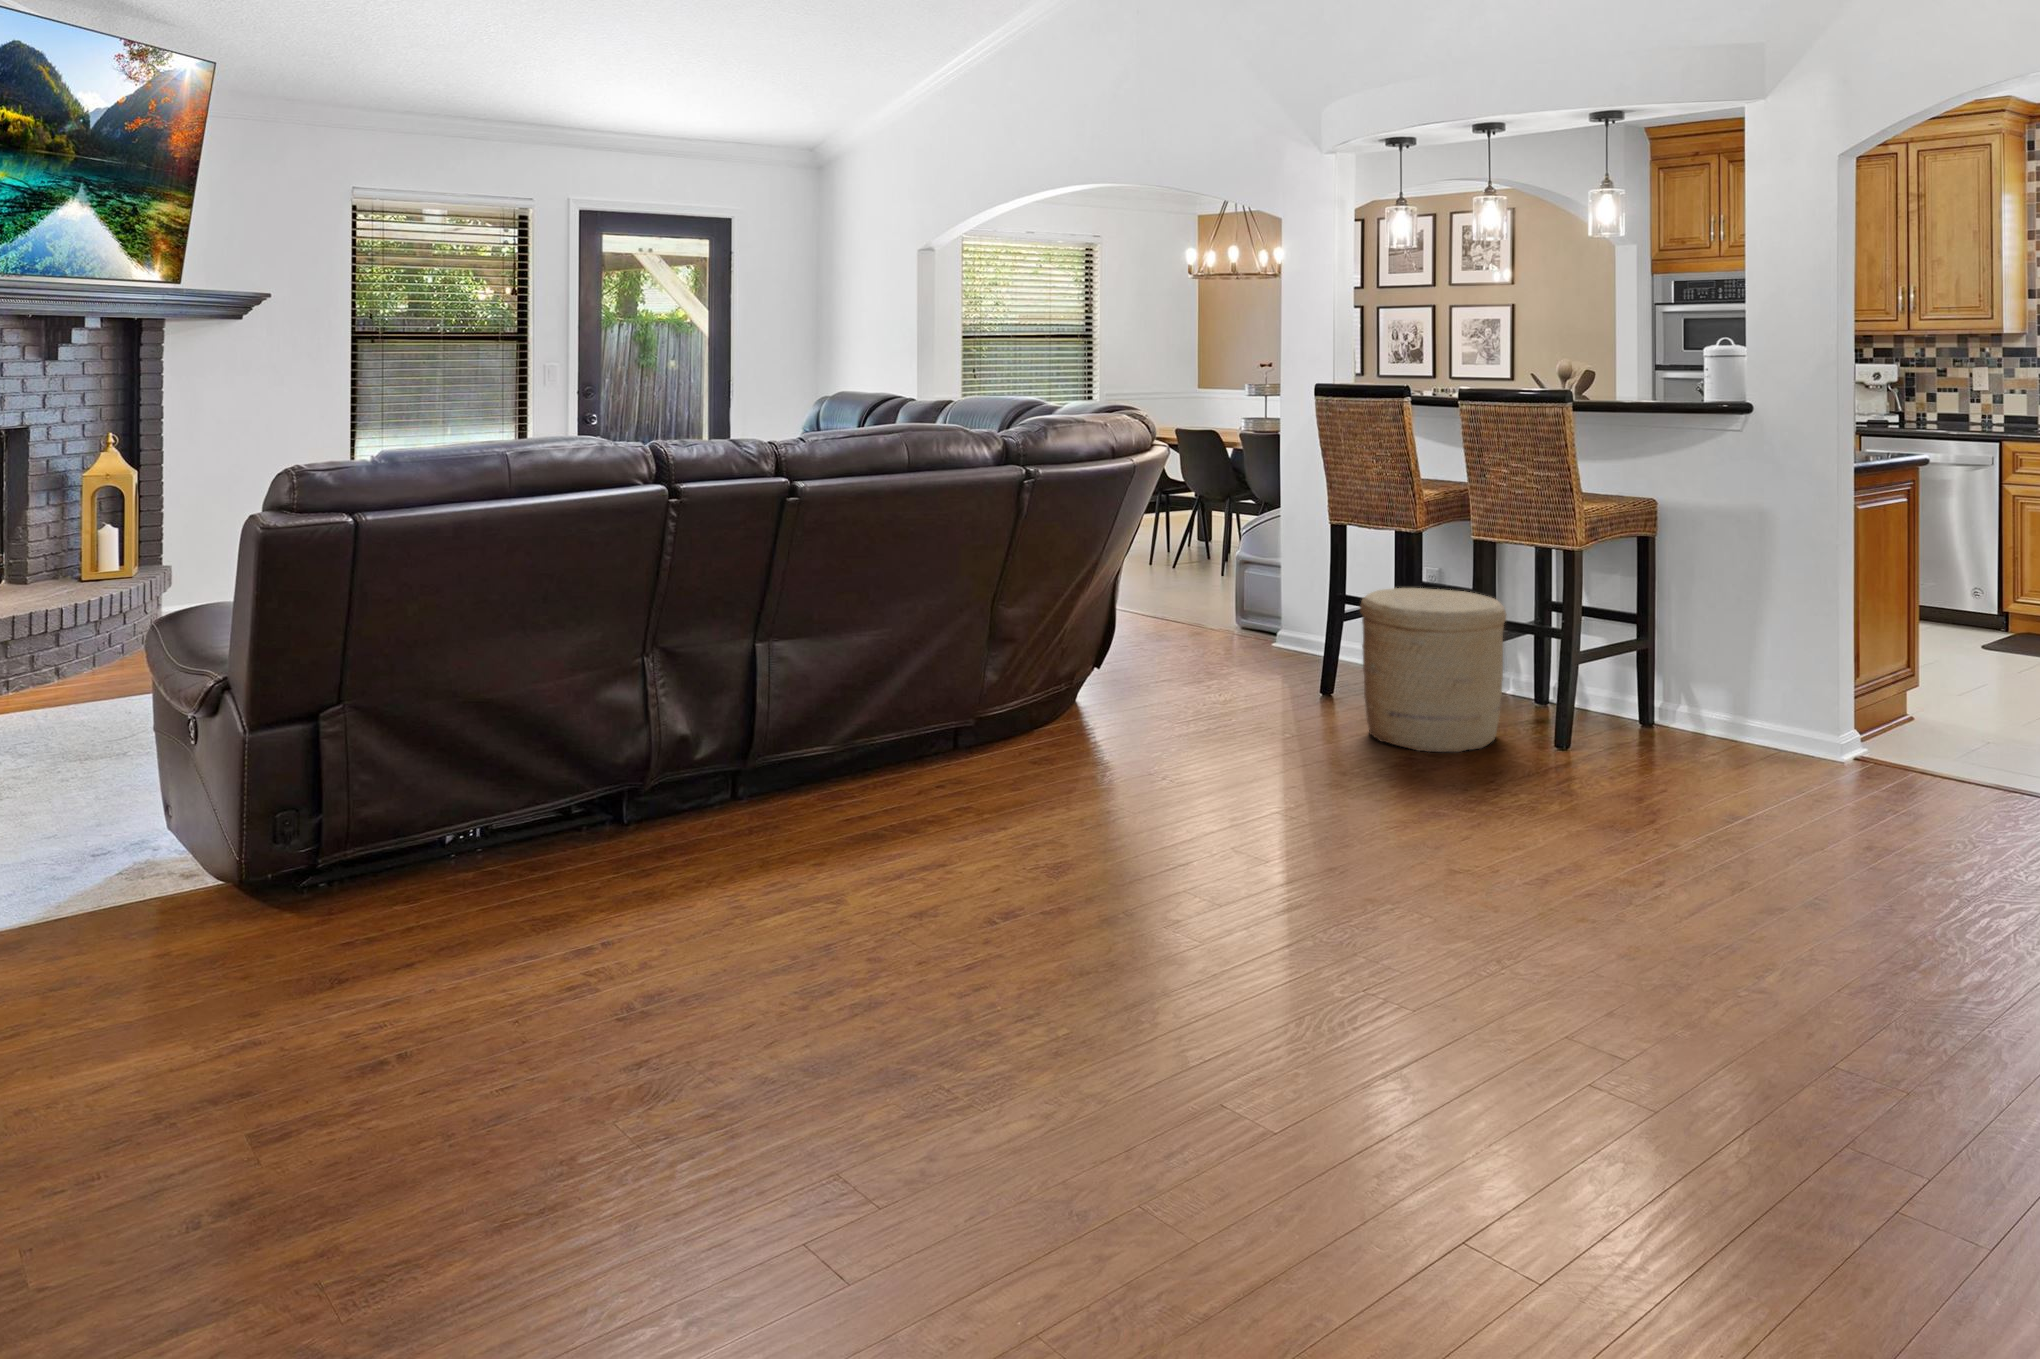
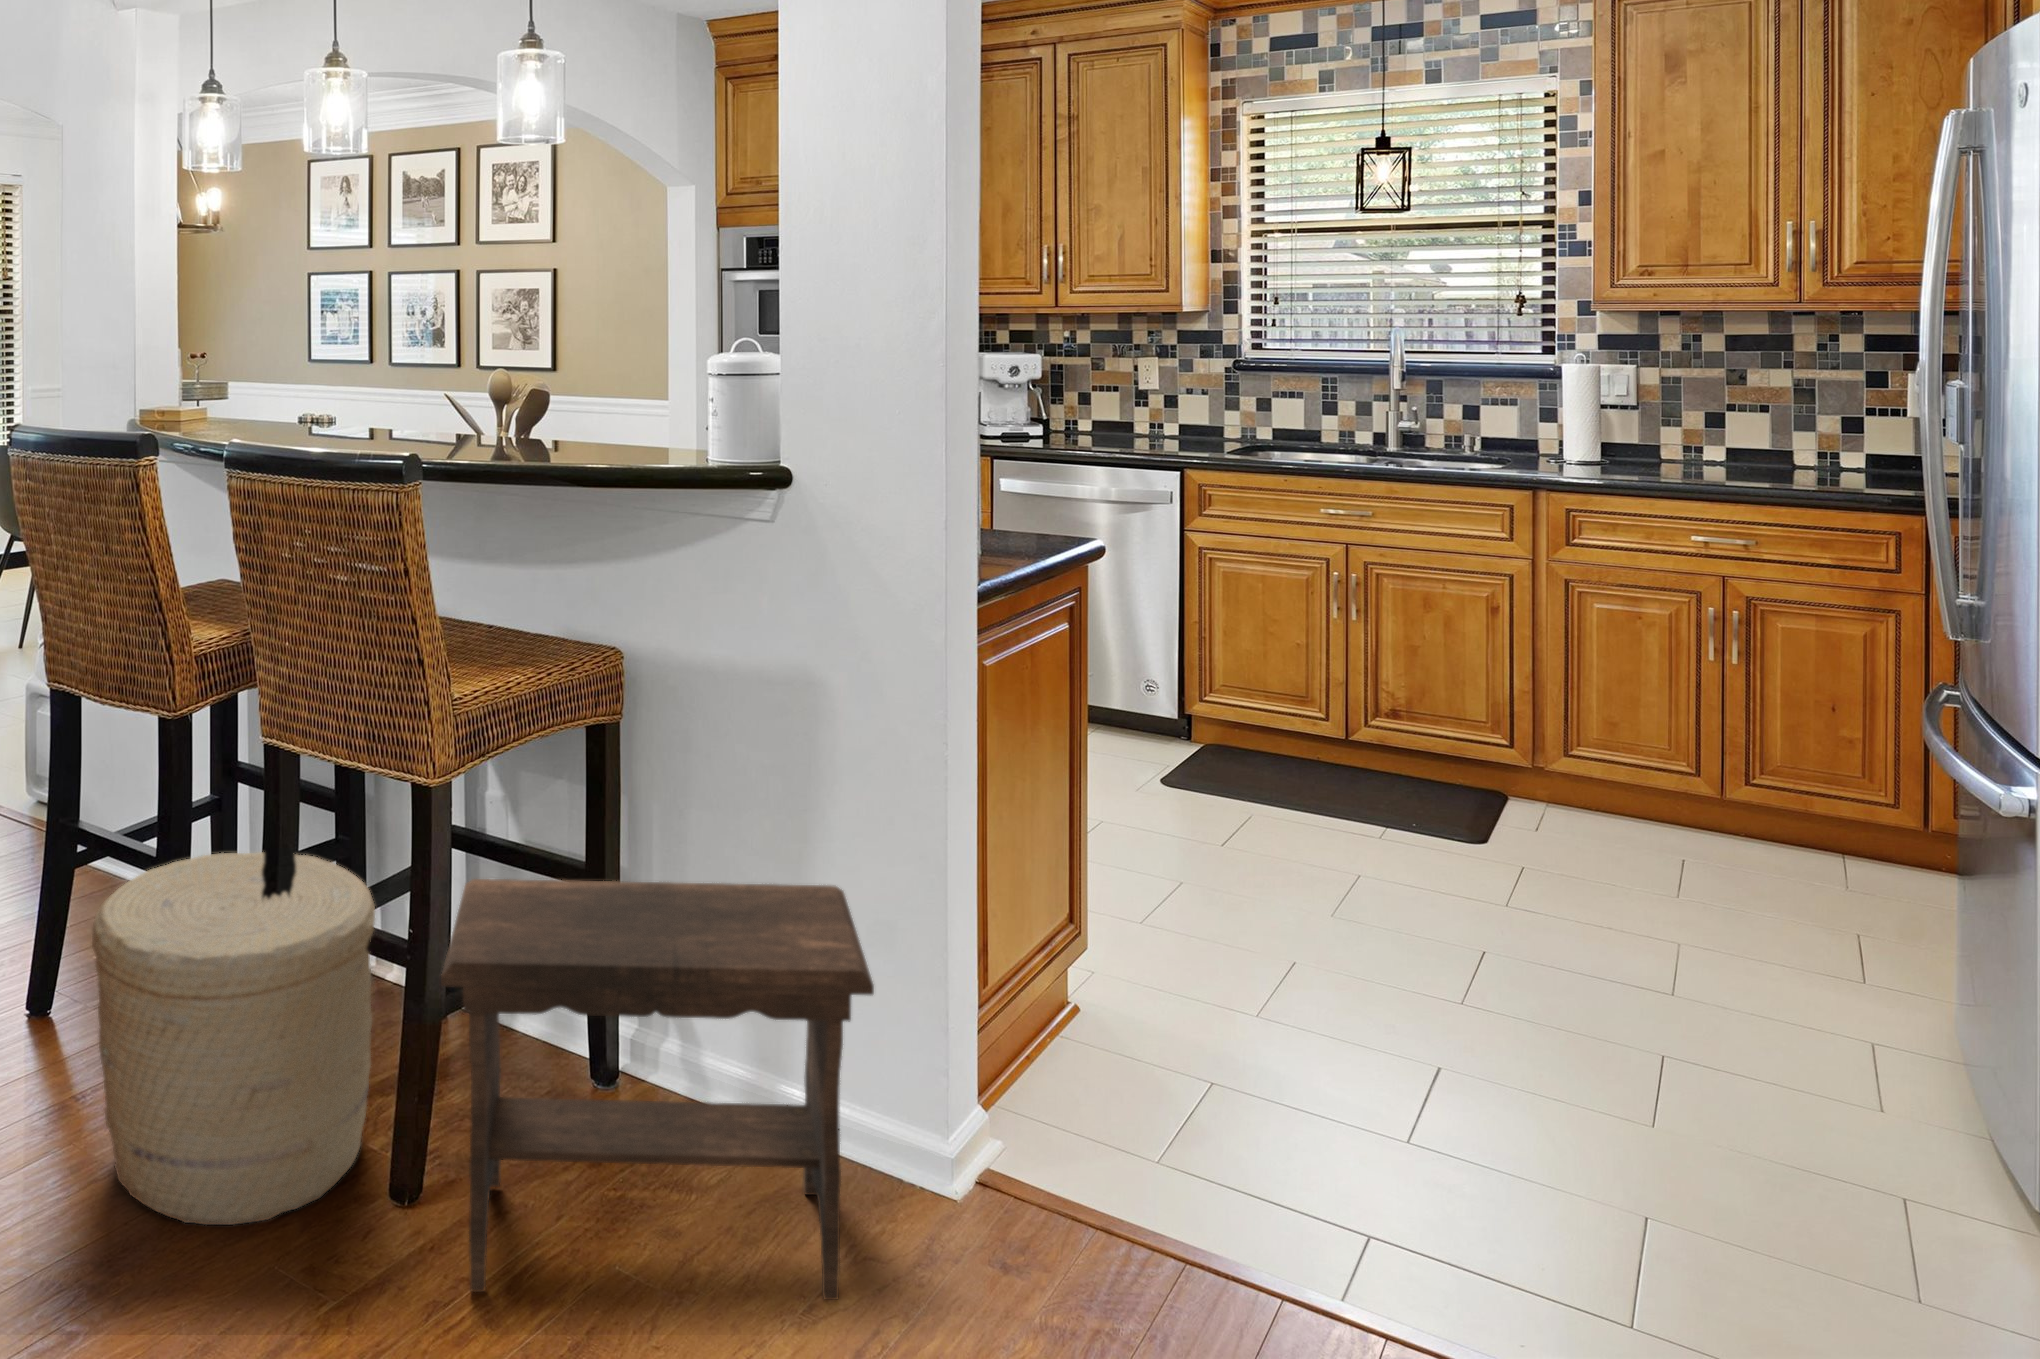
footstool: none [1560,587,1785,785] -> present [441,879,874,1300]

